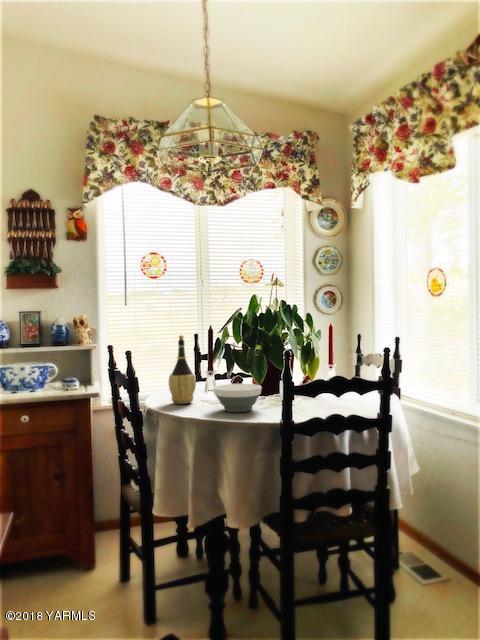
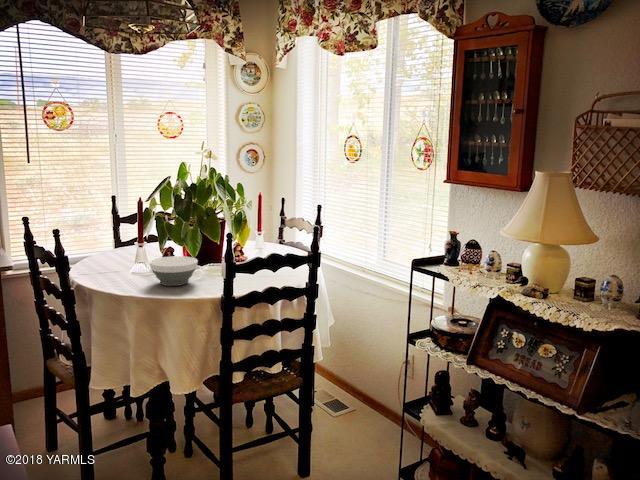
wine bottle: present [169,336,196,404] -> none [97,208,127,277]

